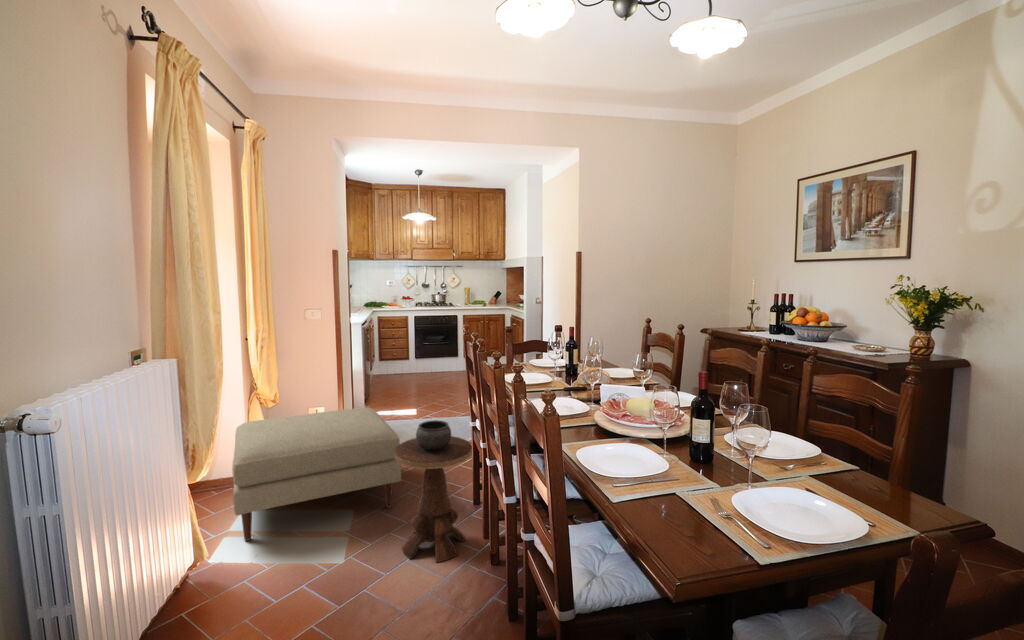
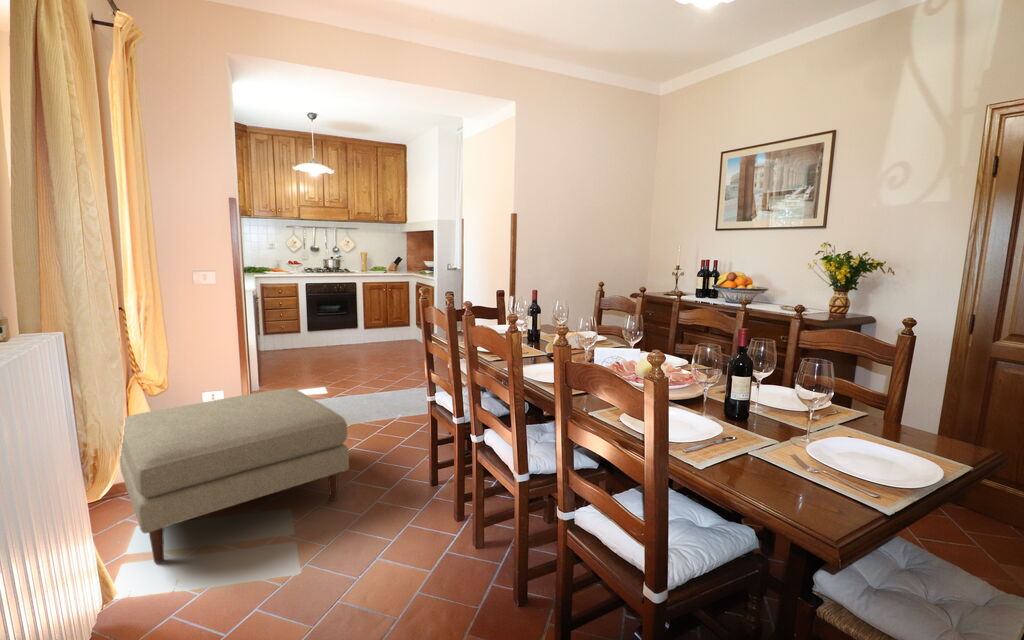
side table: present [395,420,472,562] -> none [358,397,447,555]

